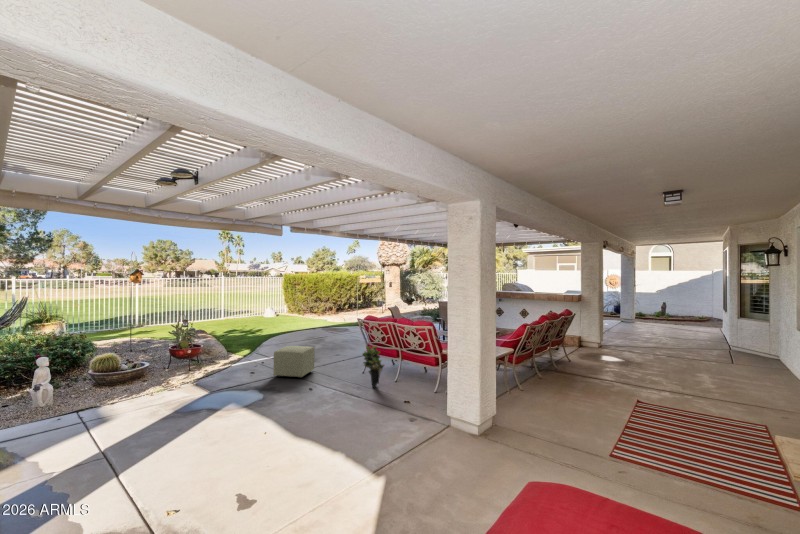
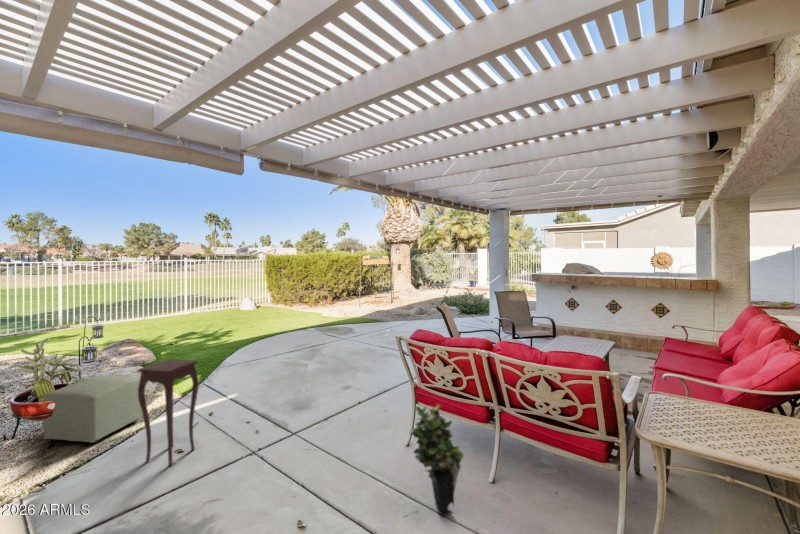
side table: none [241,329,267,376] -> present [138,359,199,466]
ottoman: present [273,346,315,378] -> present [43,375,143,443]

